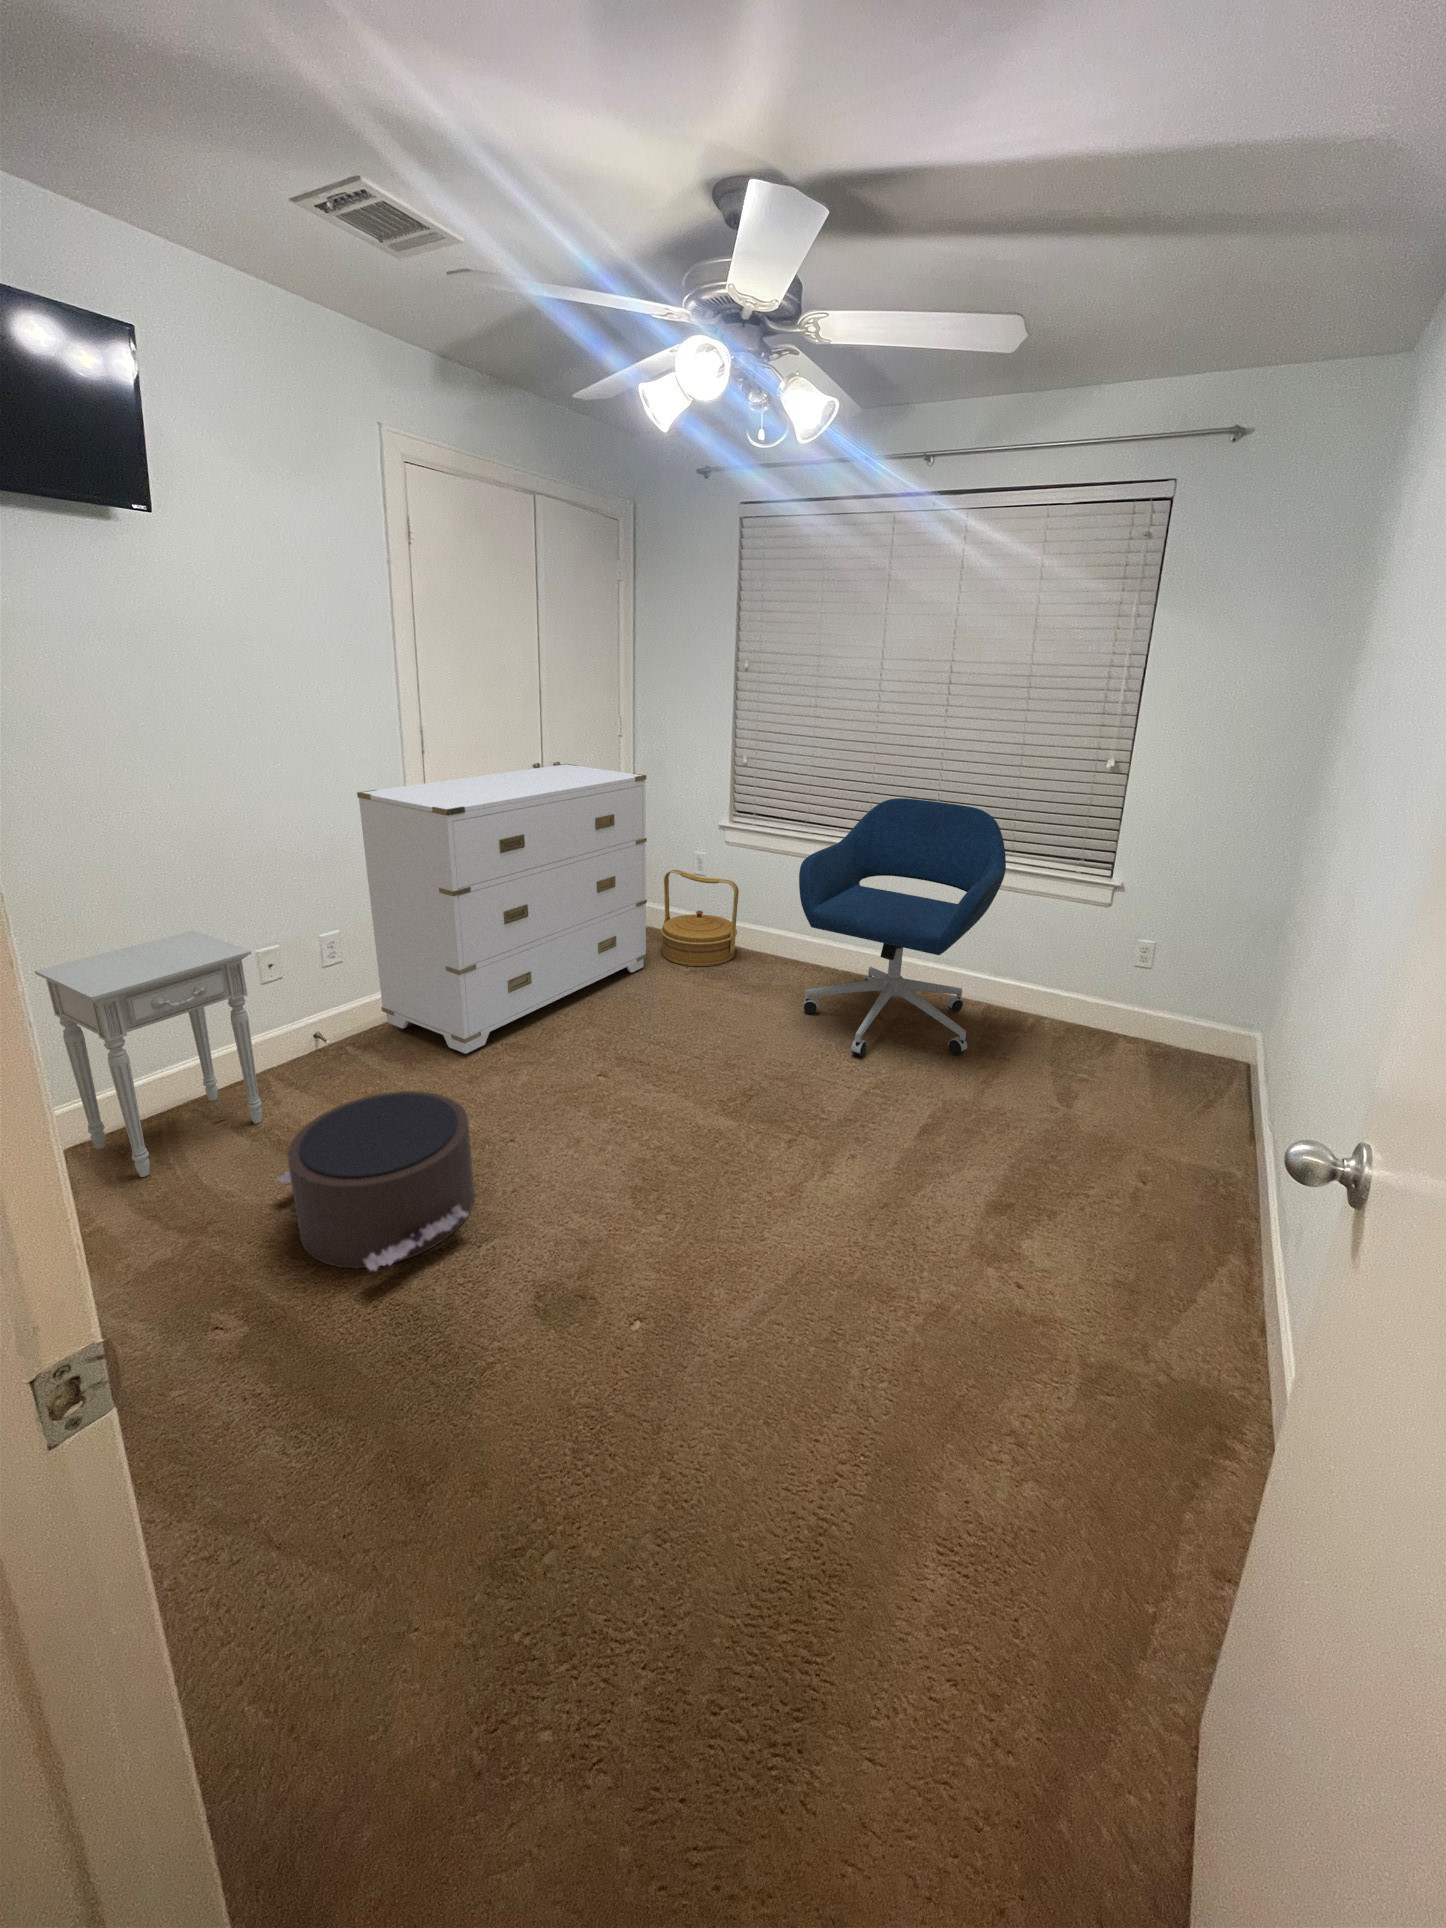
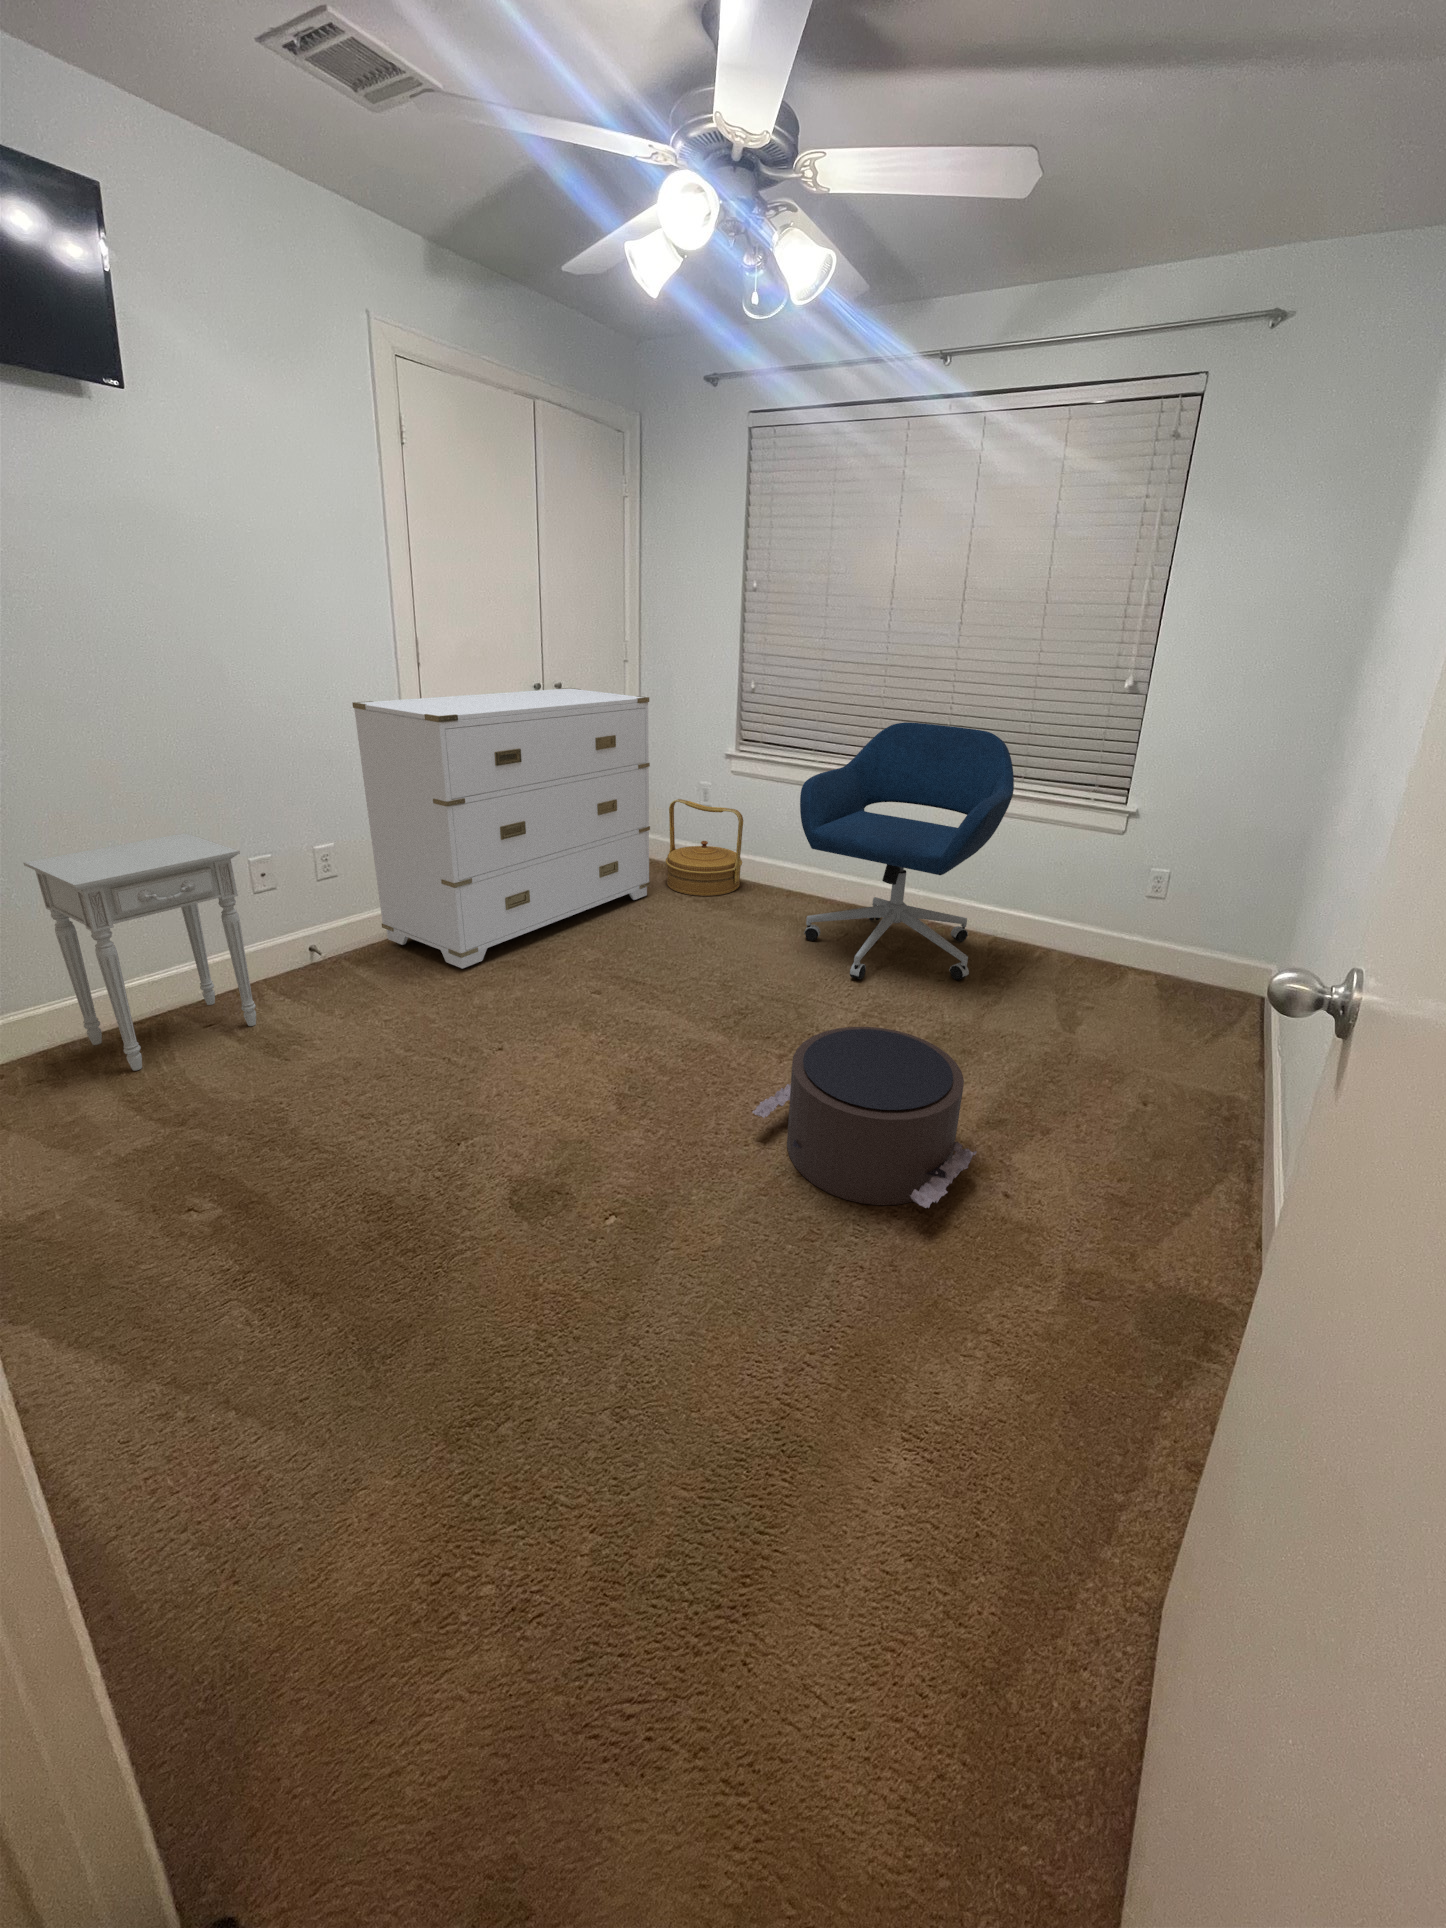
pouf: present [277,1091,474,1271] -> present [752,1027,976,1208]

